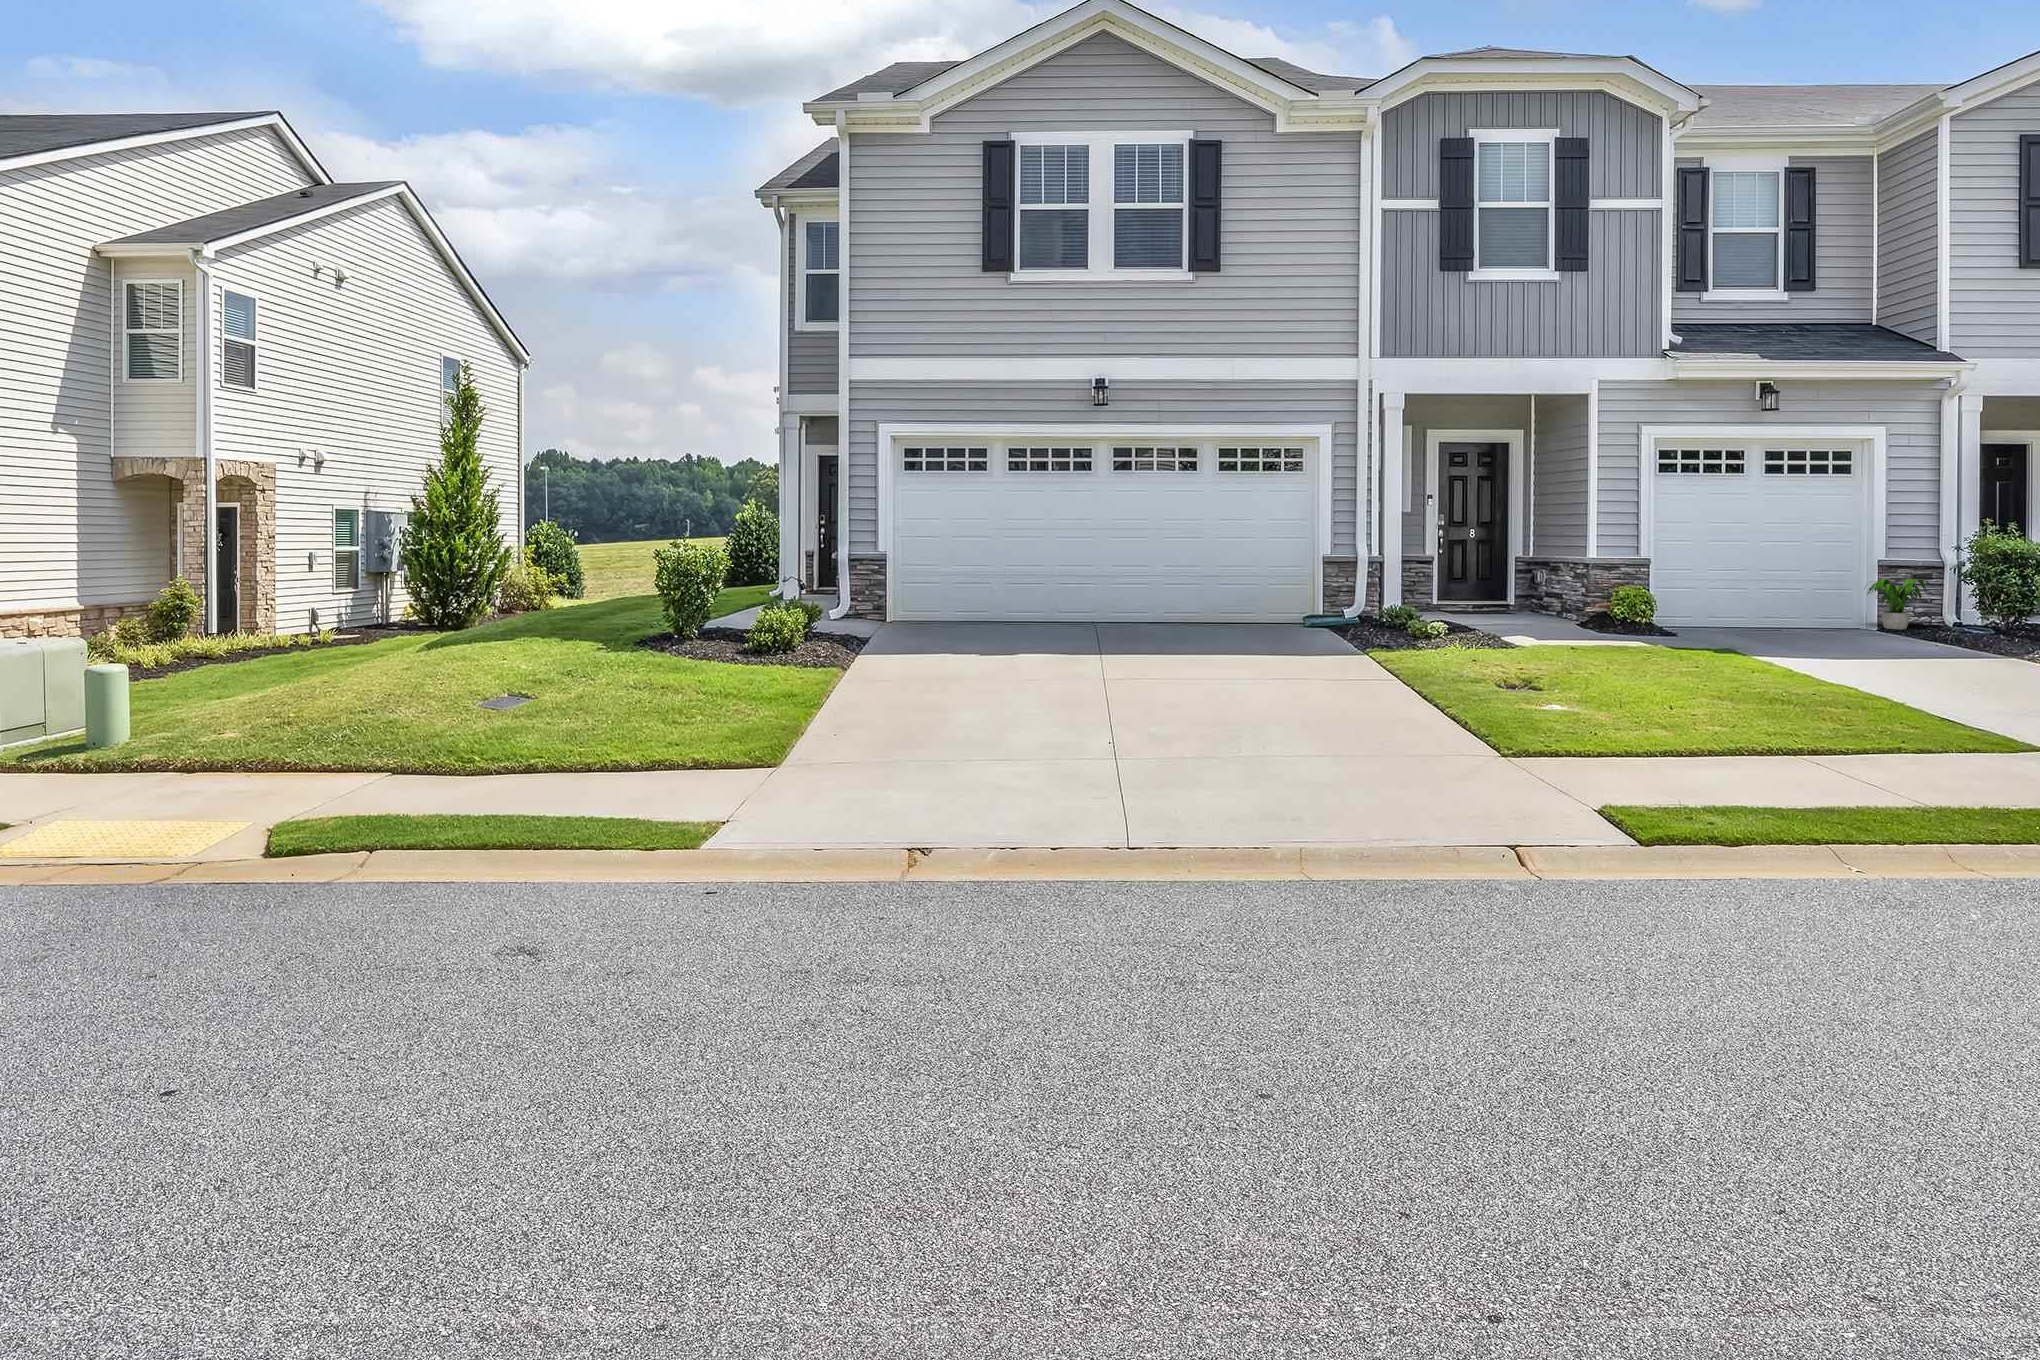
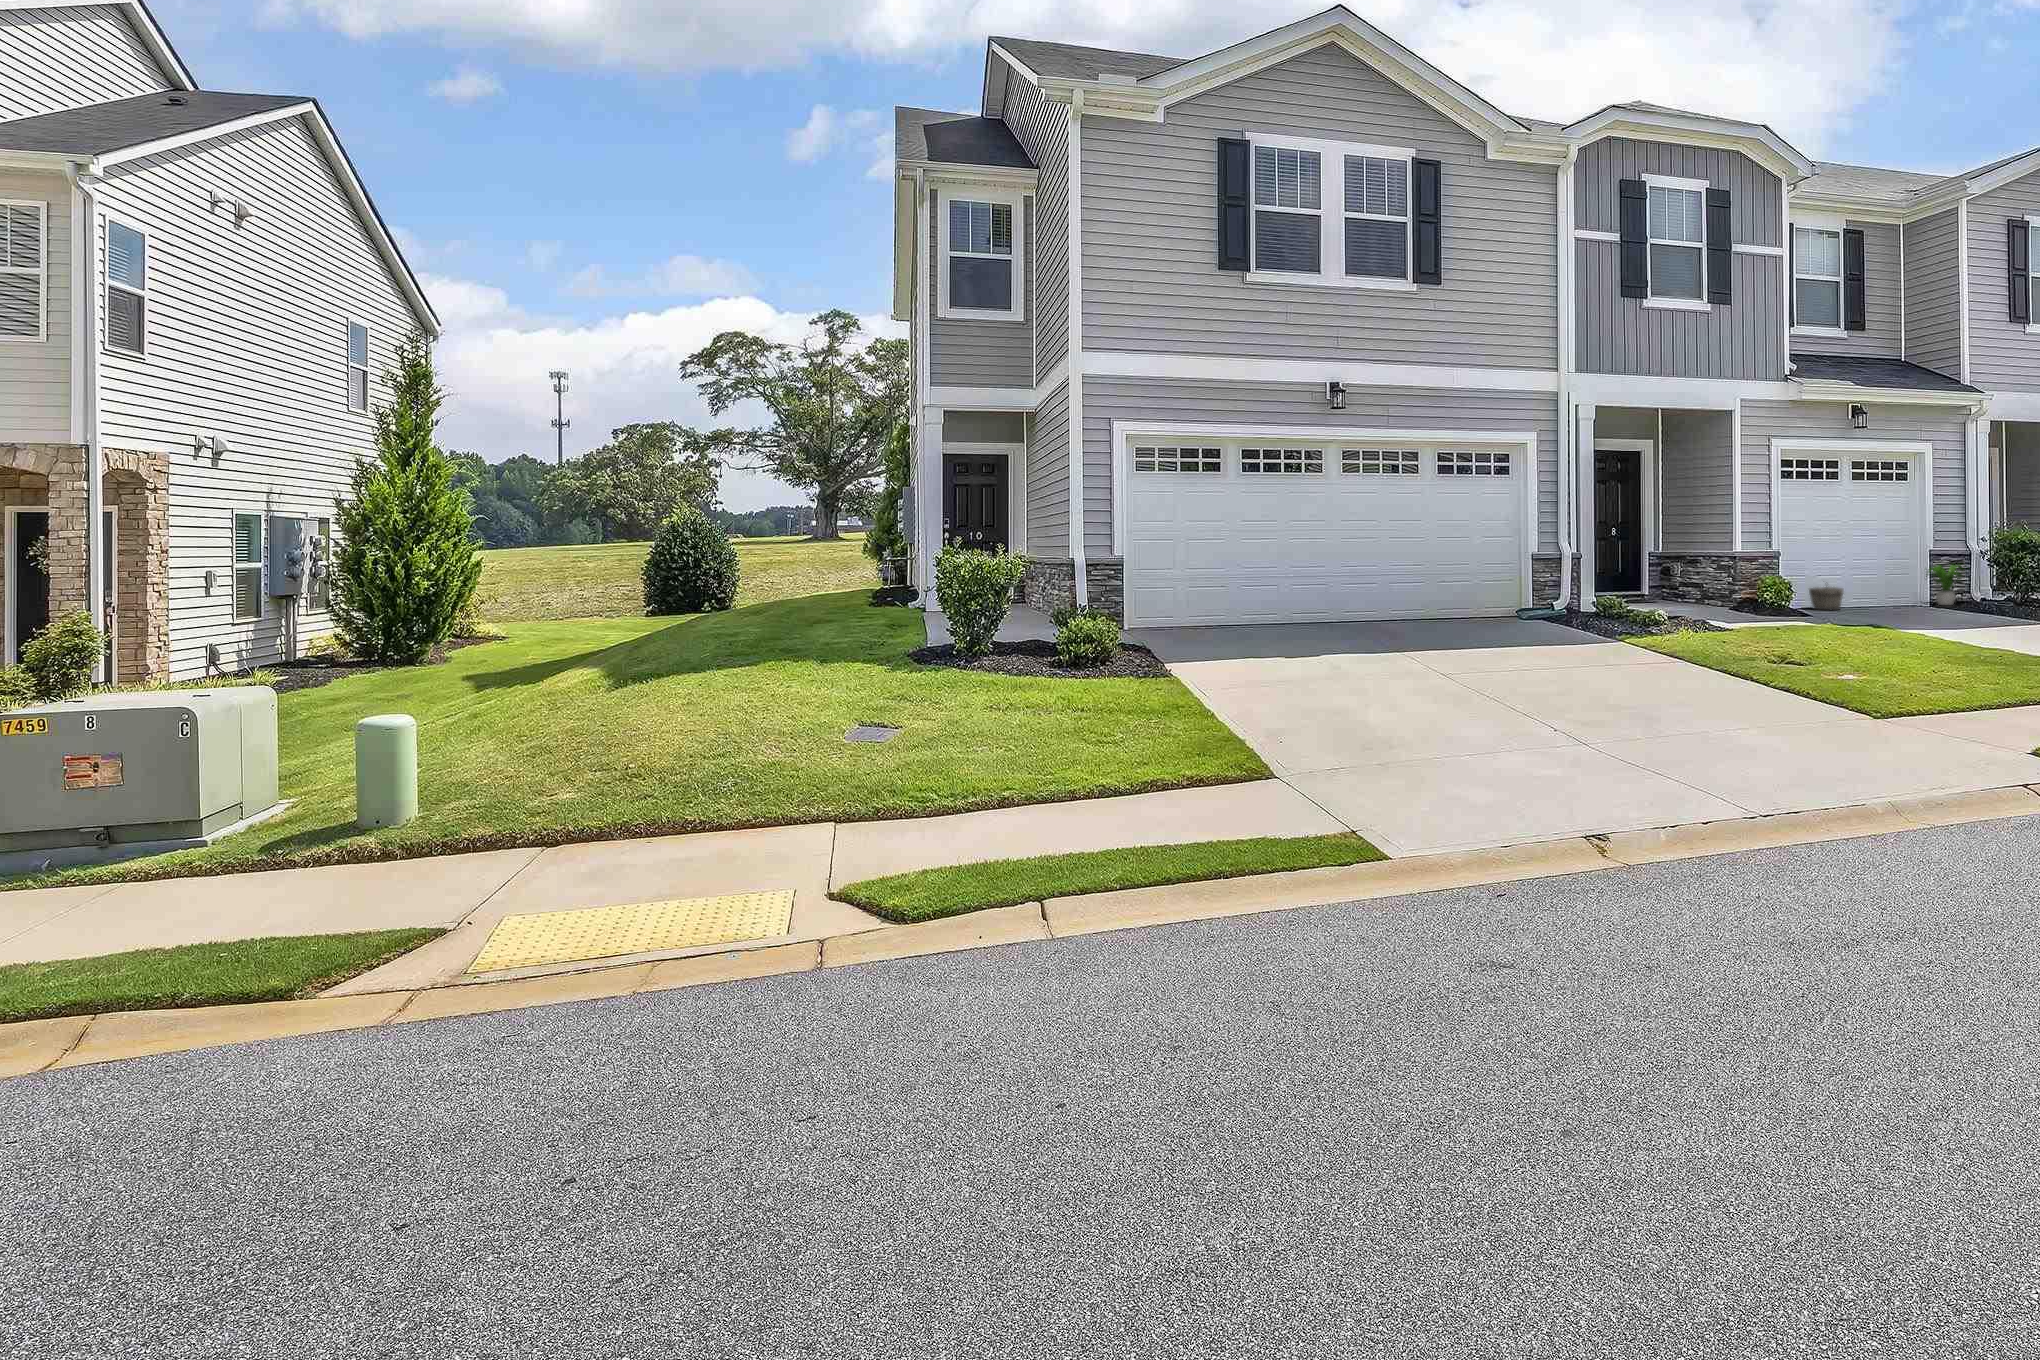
wooden bucket: none [1692,594,1739,630] -> present [1809,586,1843,610]

